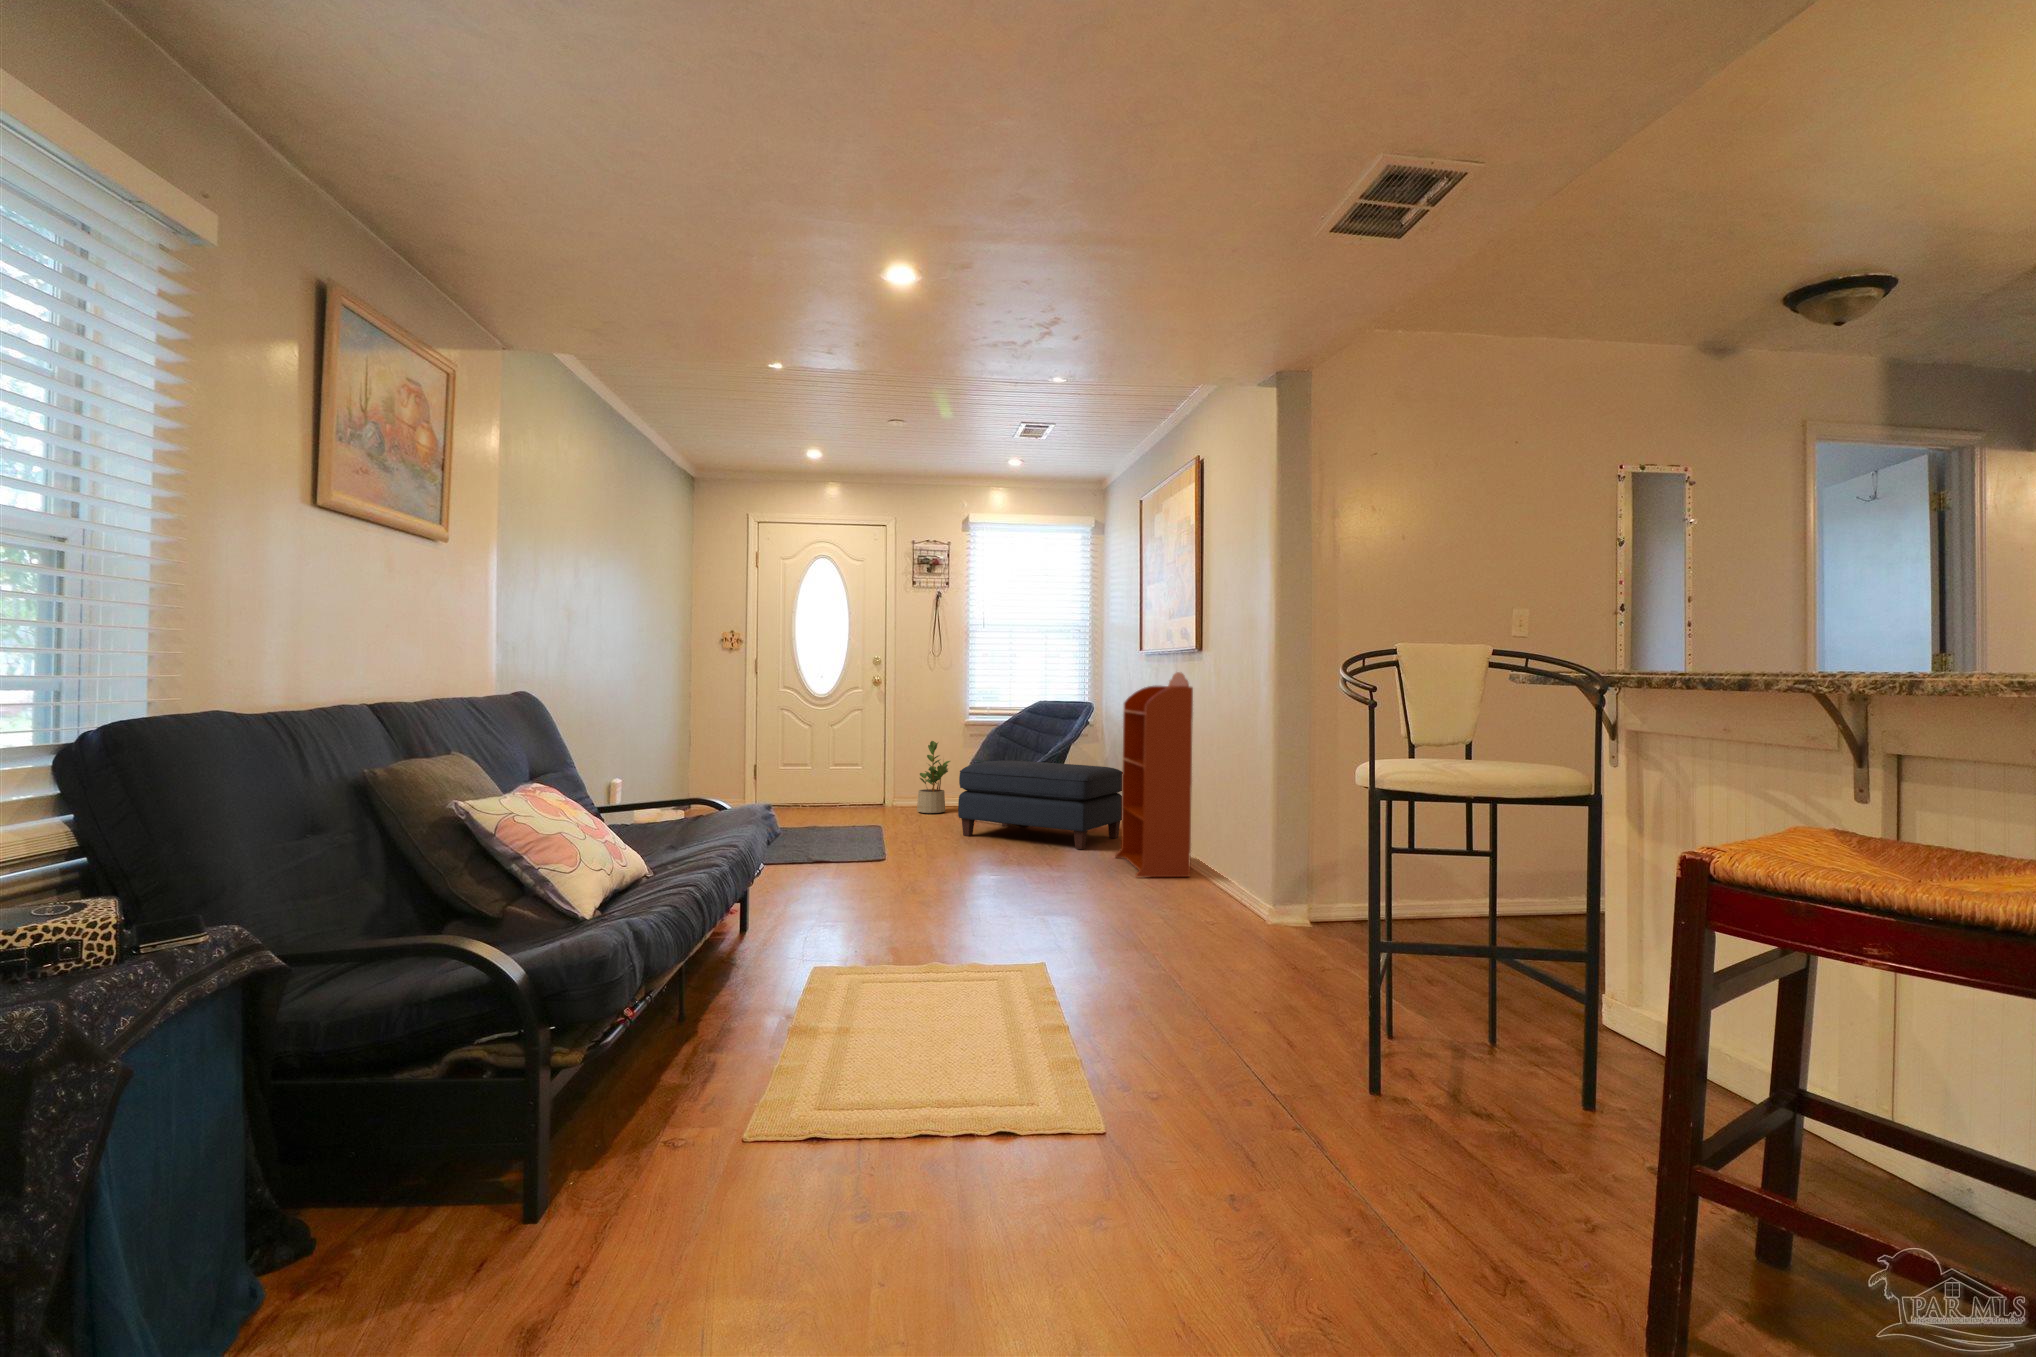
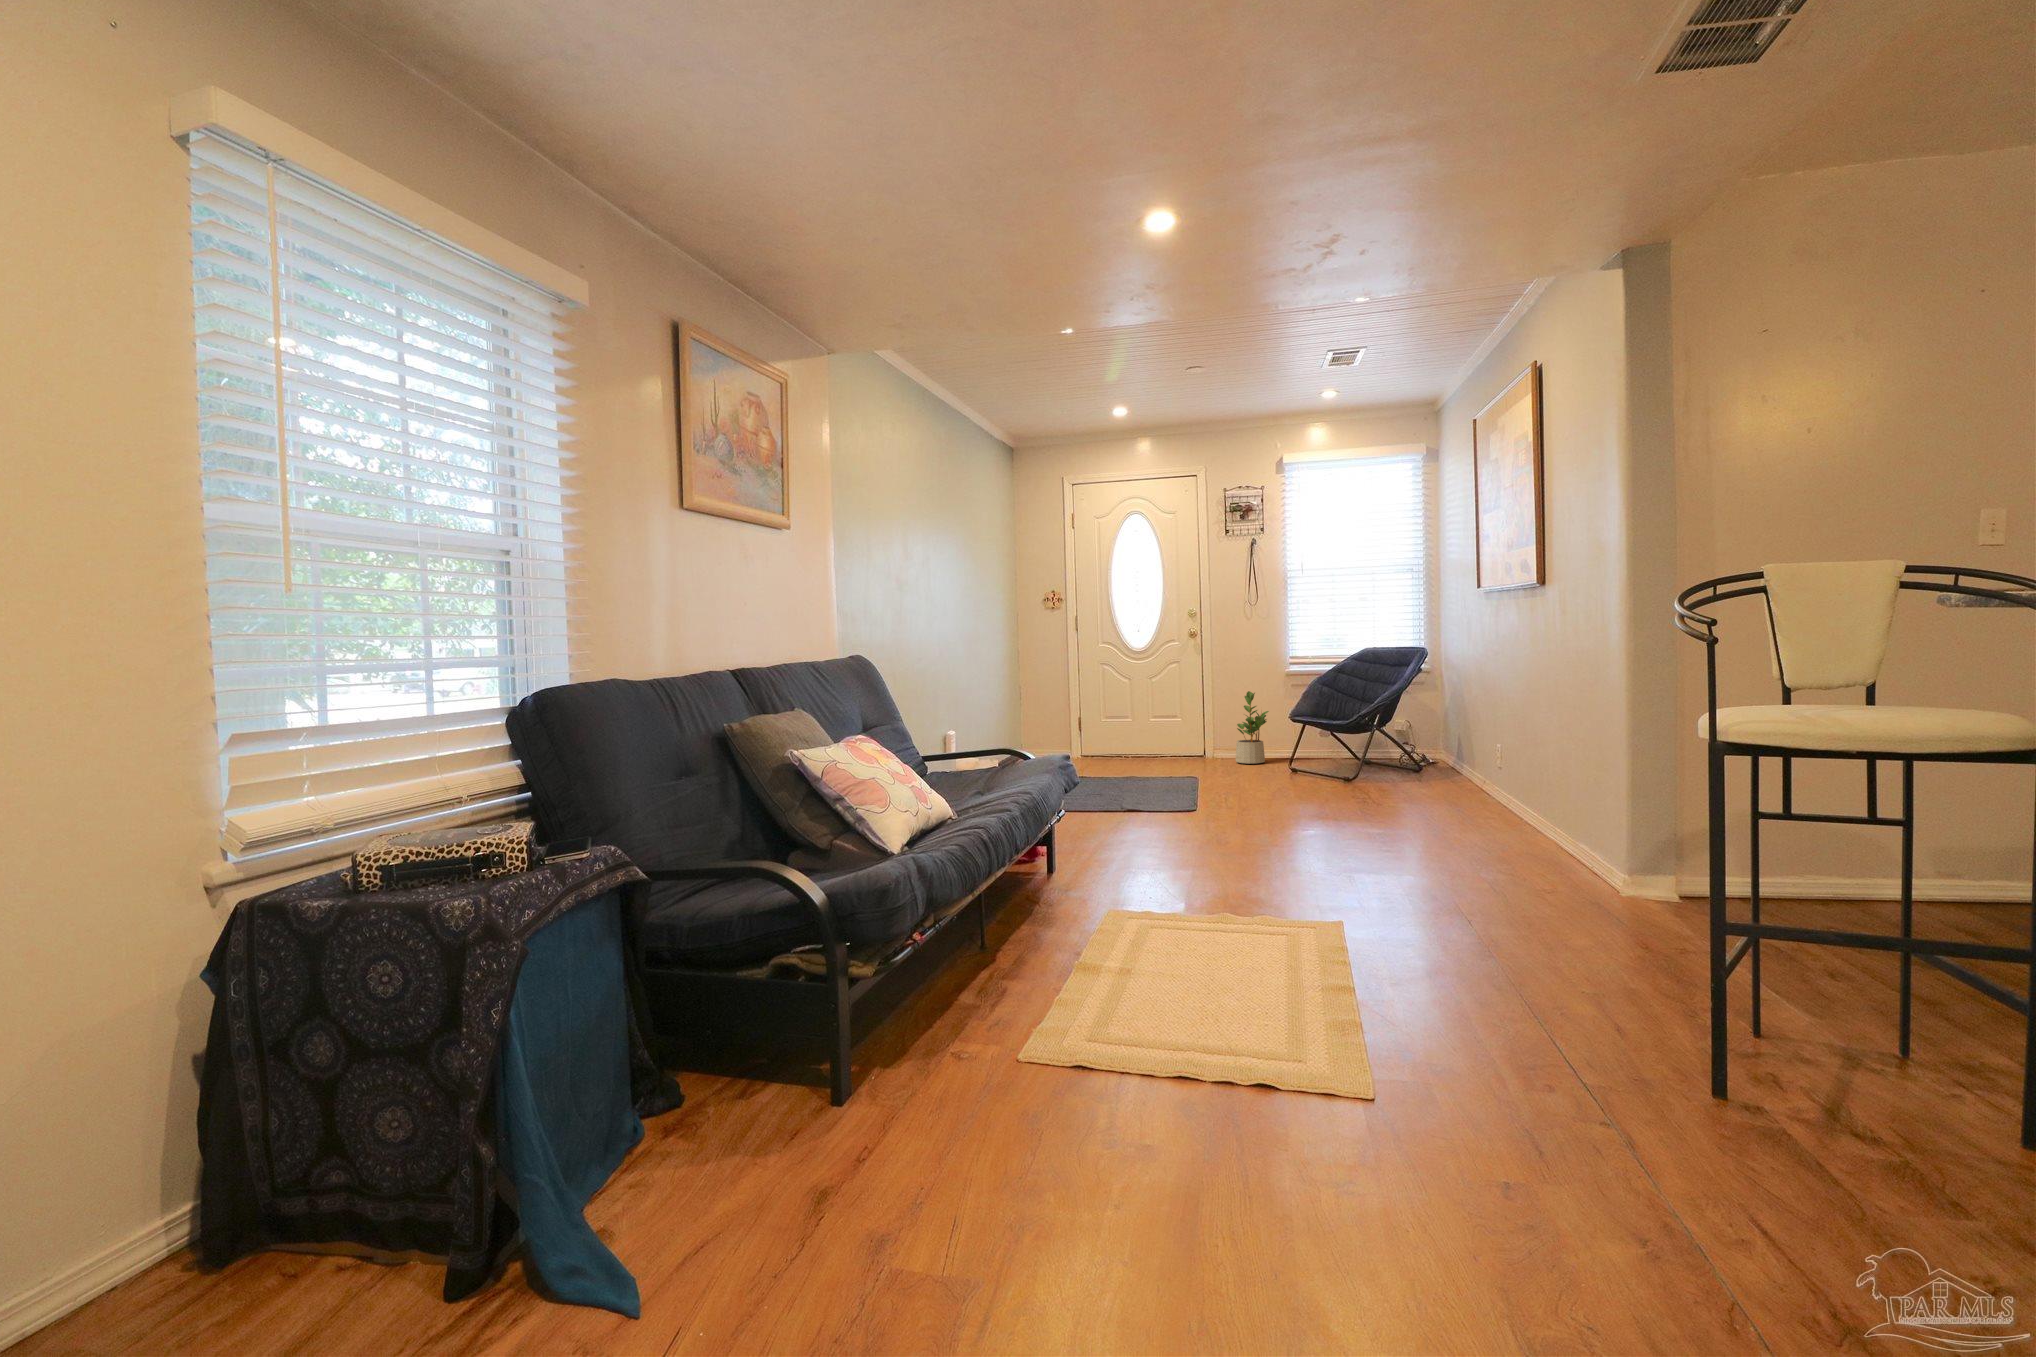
bookcase: present [1115,672,1193,877] -> none [1449,606,1541,837]
ottoman: present [958,760,1123,849] -> none [1274,711,1463,803]

